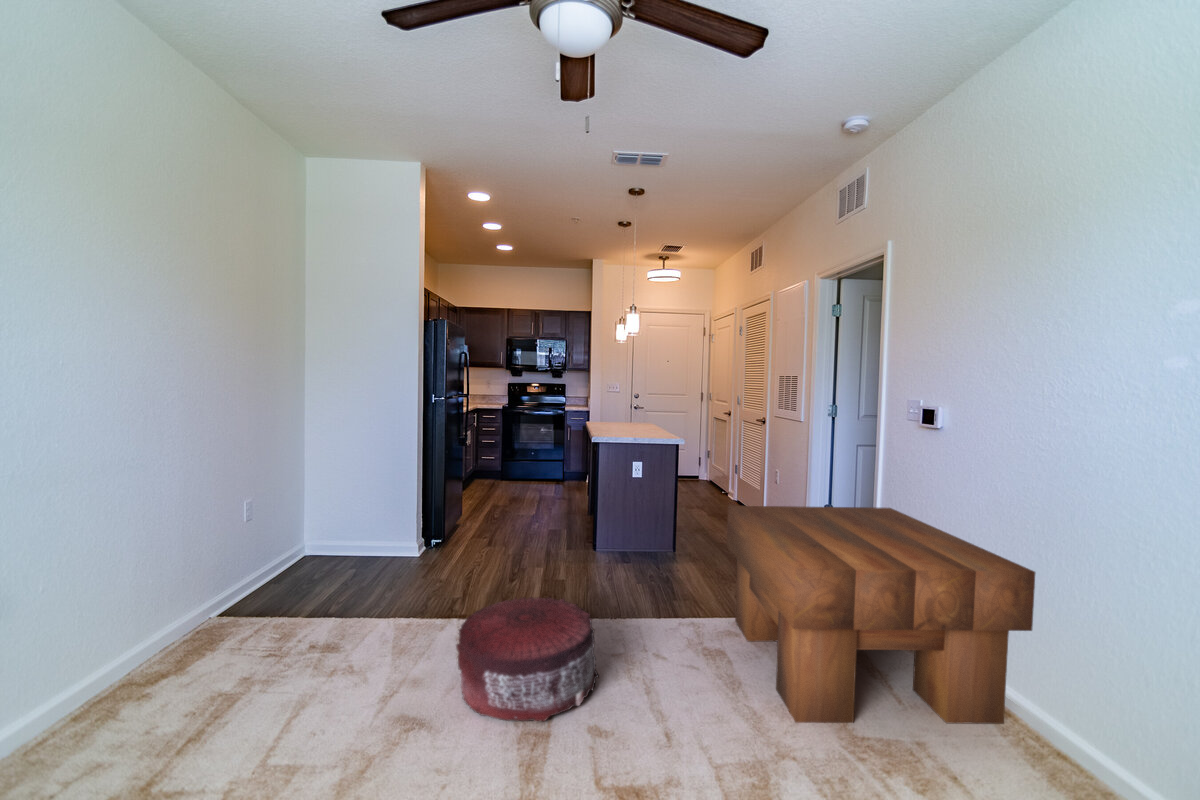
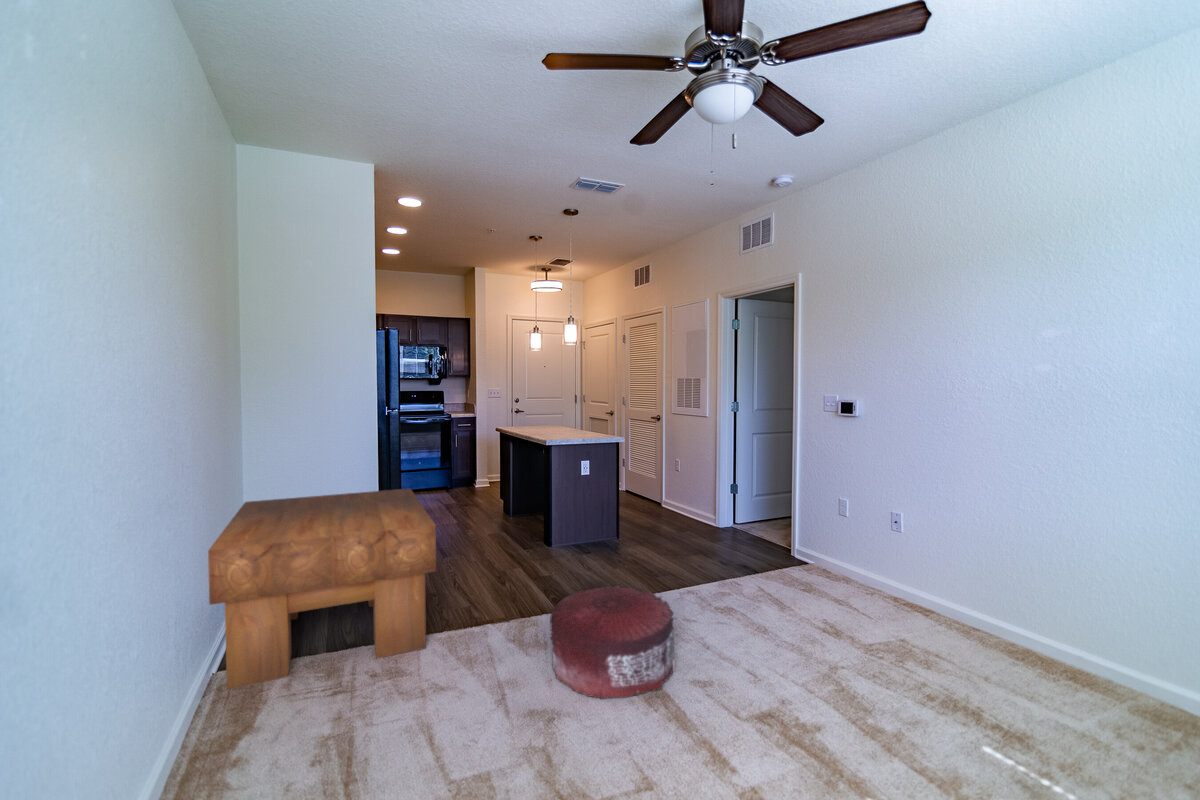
coffee table: present [727,506,1035,724] -> present [208,488,436,689]

